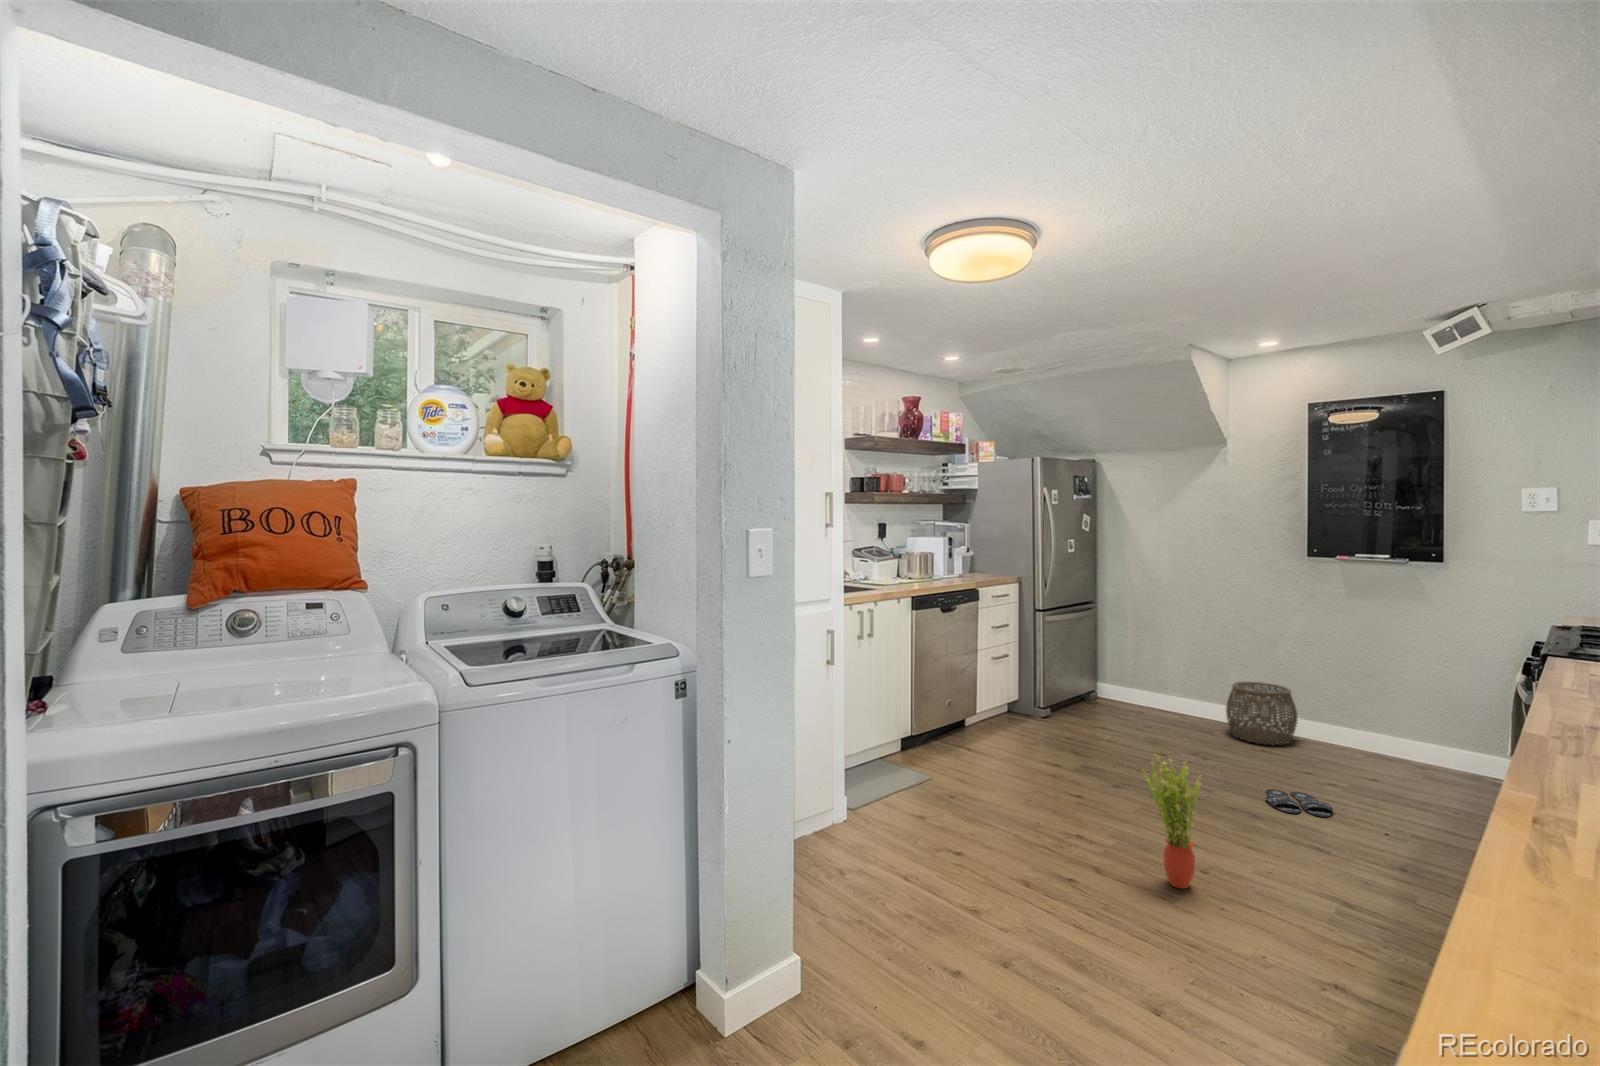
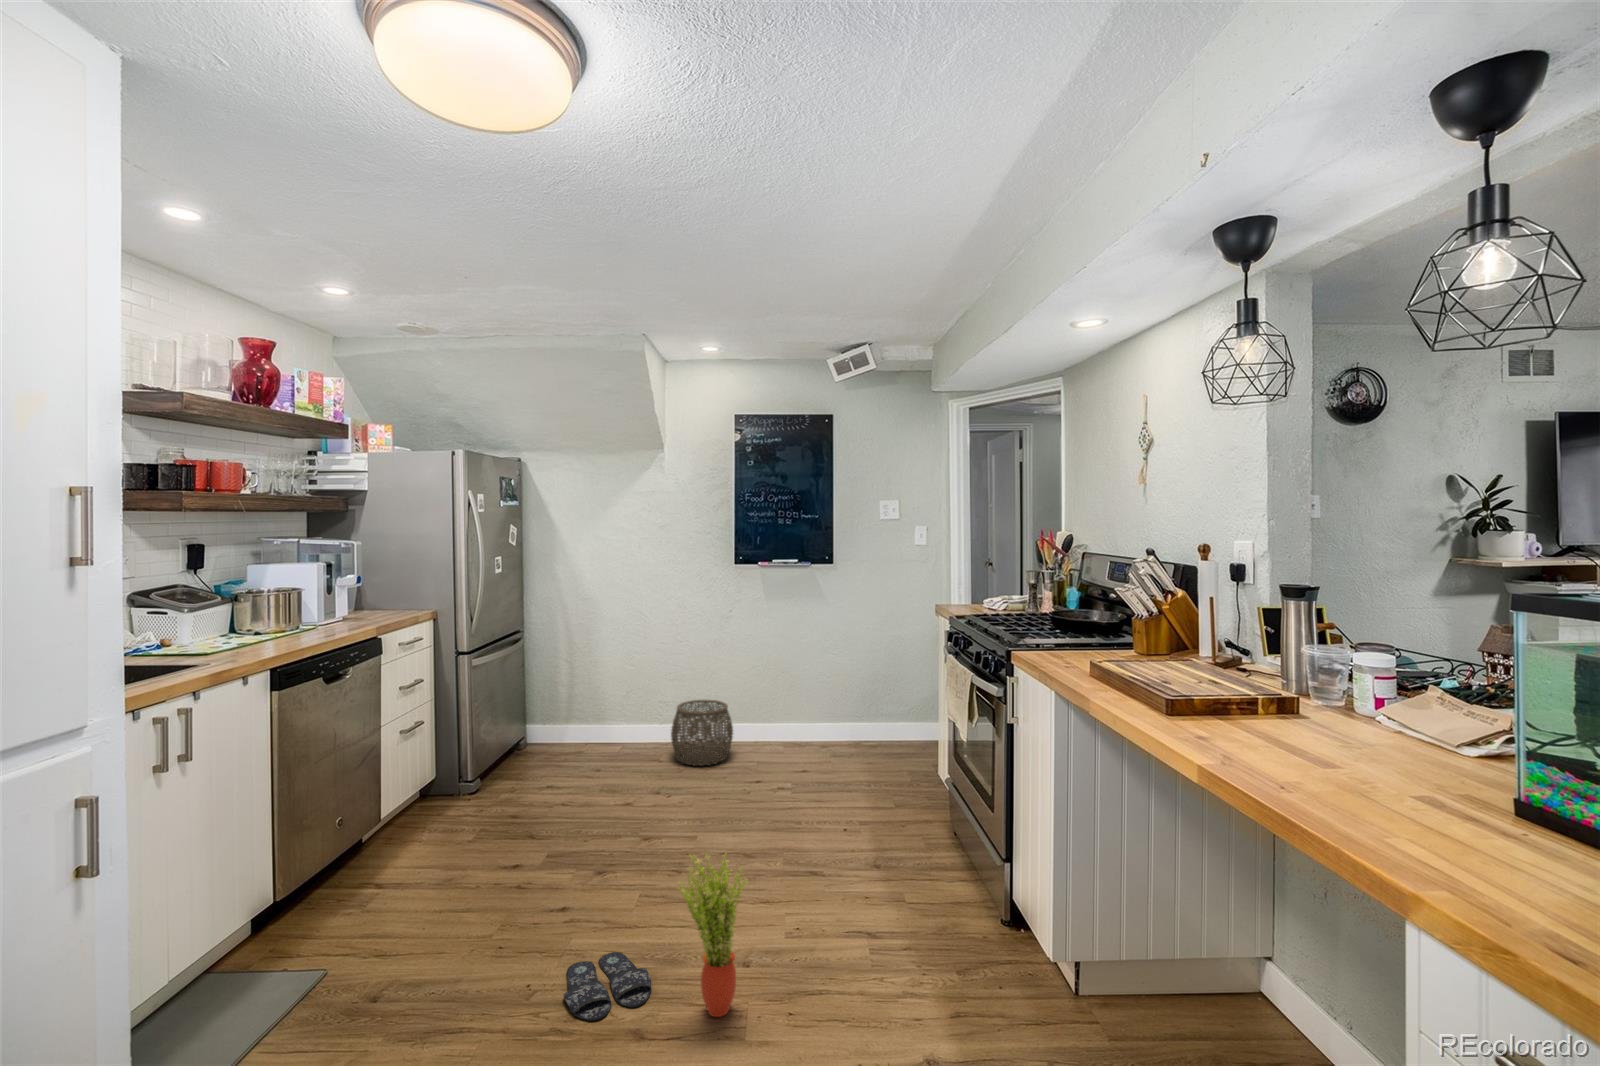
slippers: present [1265,789,1333,817] -> present [563,952,651,1021]

